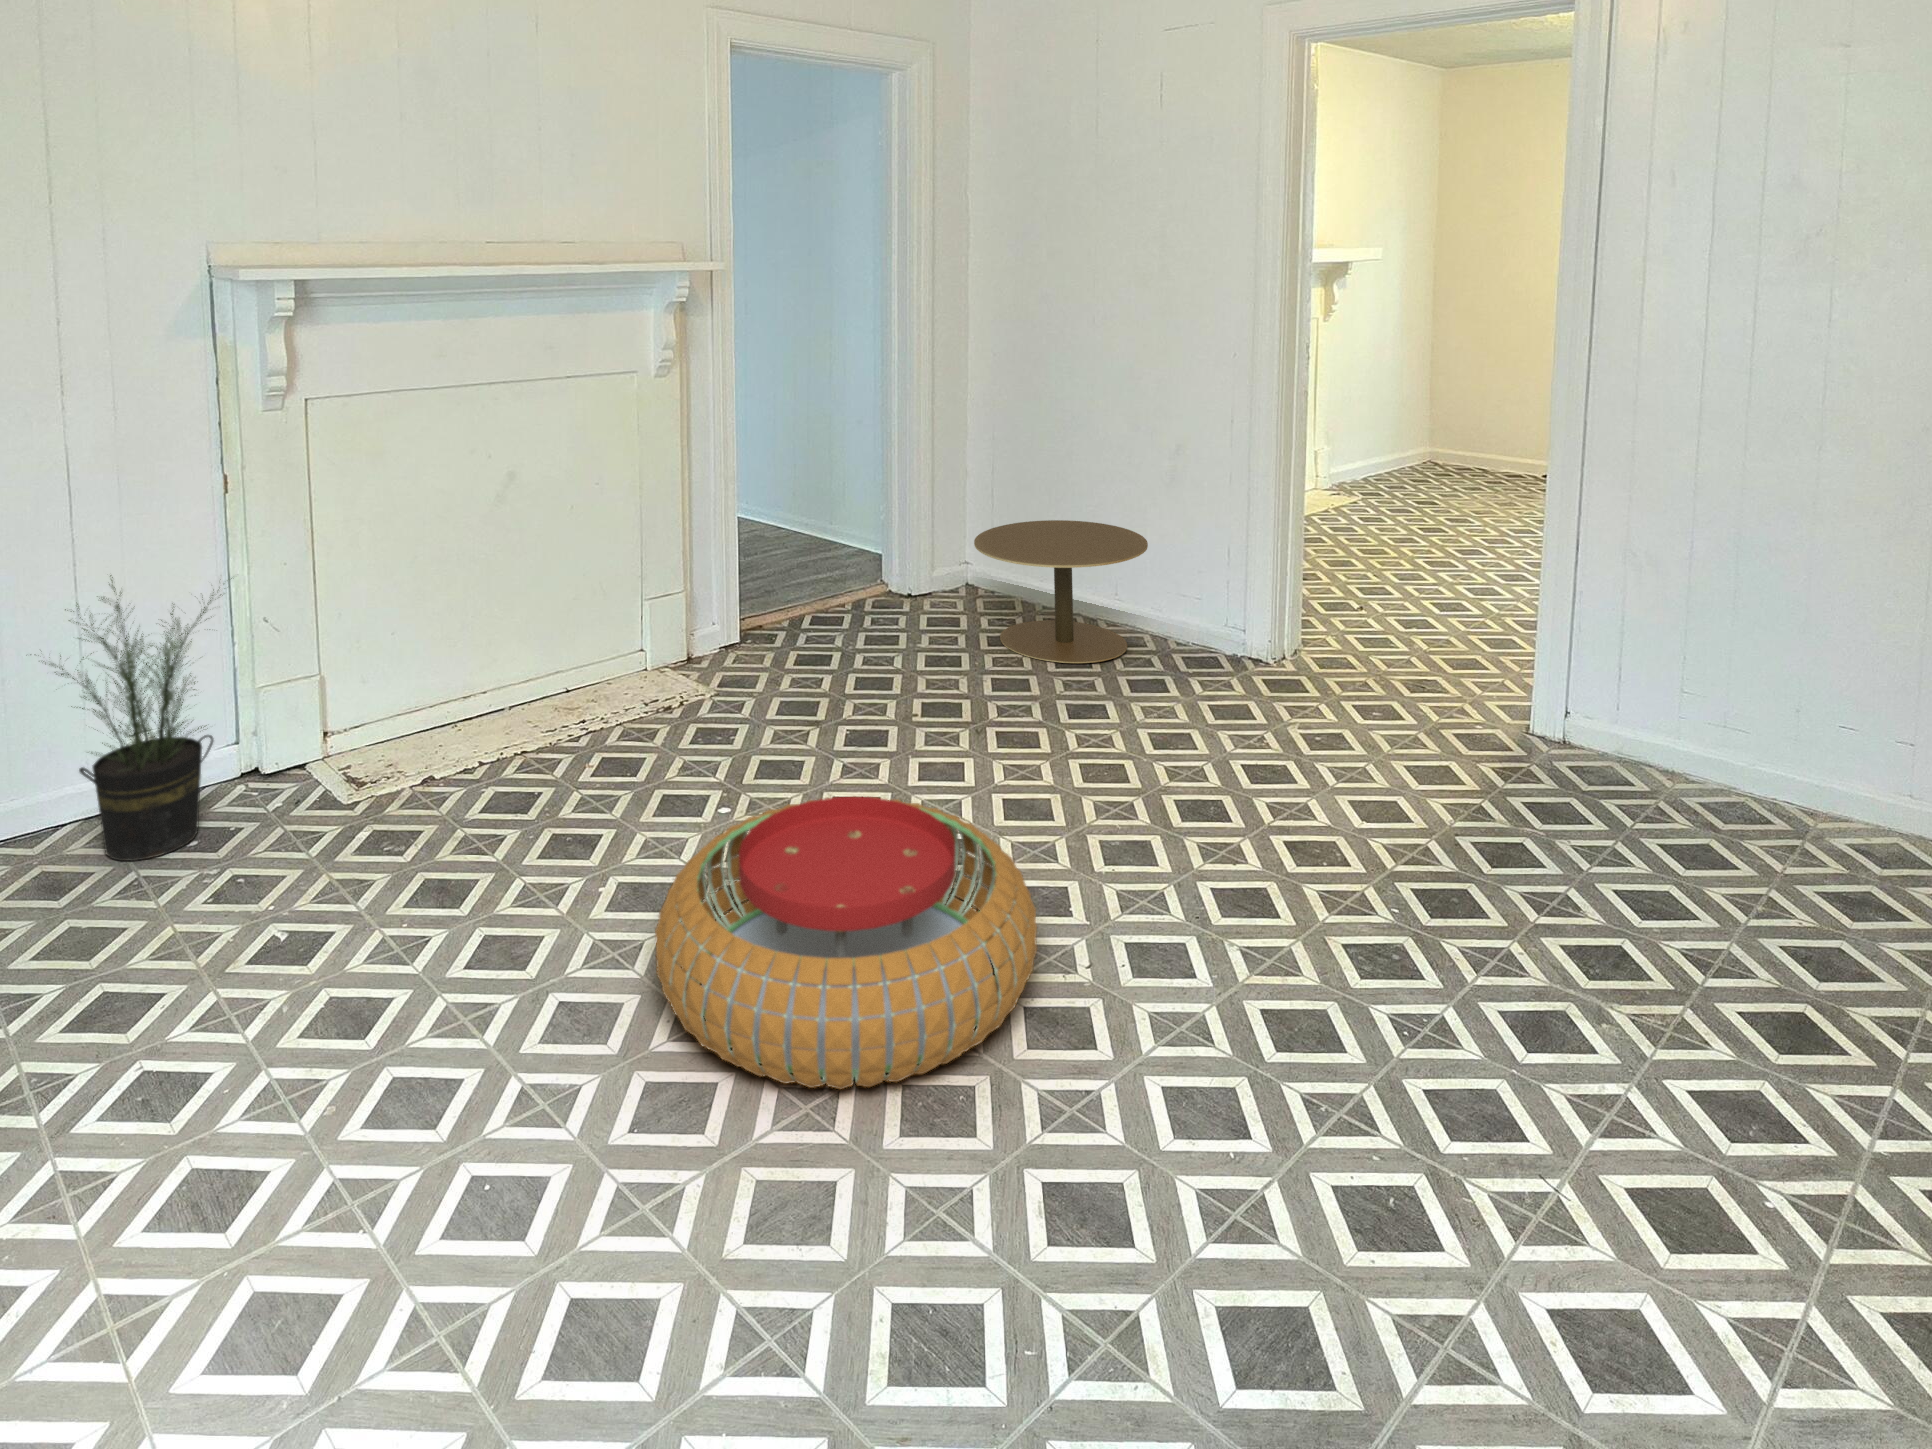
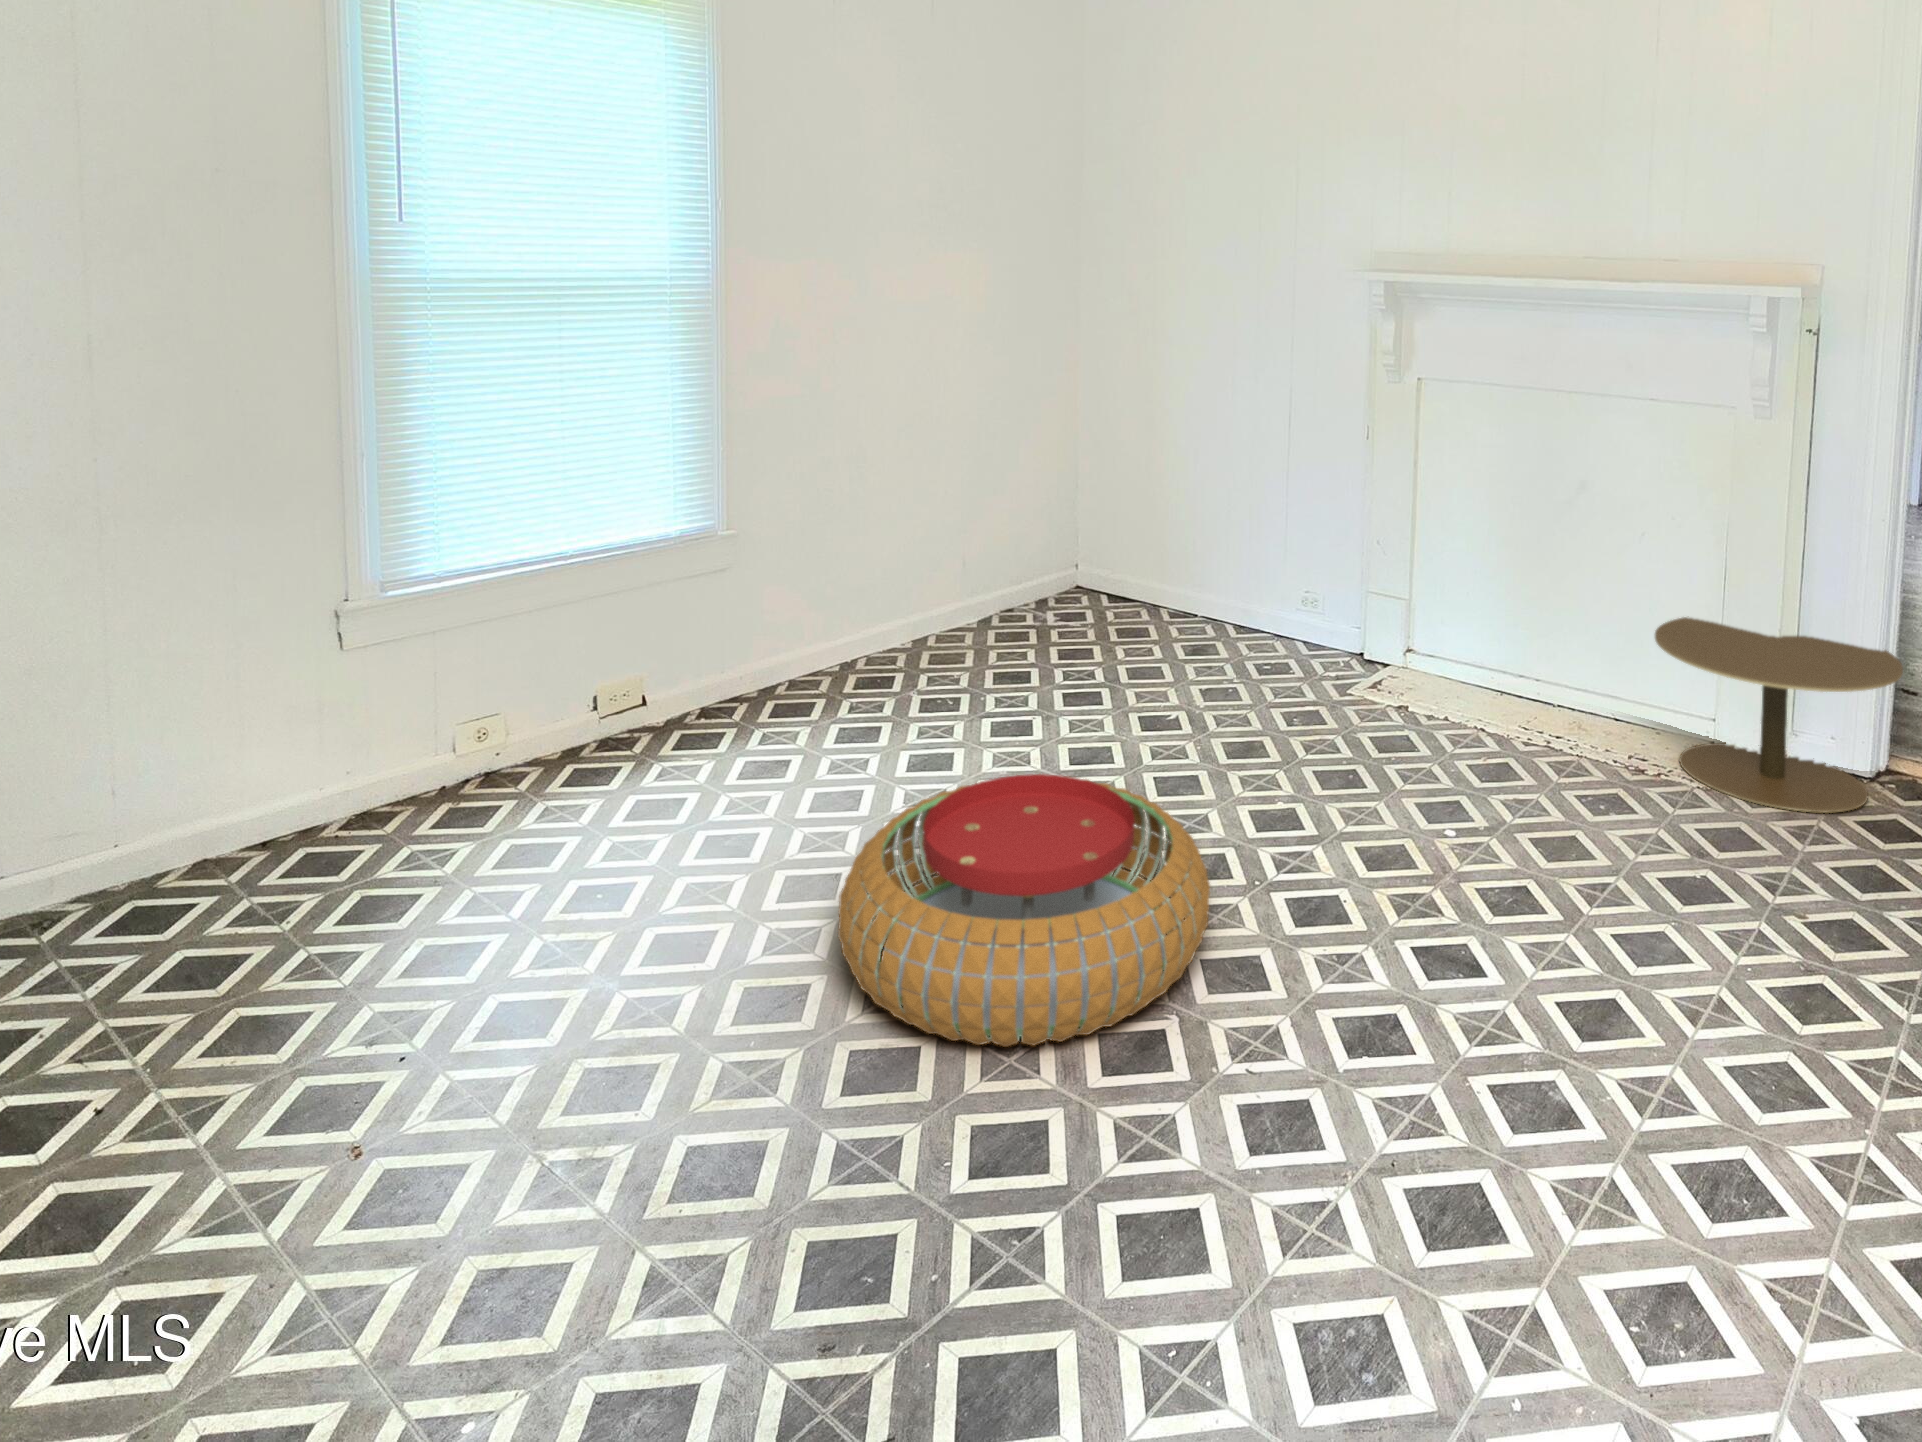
side table: present [974,520,1148,663] -> present [1655,617,1903,813]
potted plant: present [30,575,232,861] -> none [101,571,356,884]

